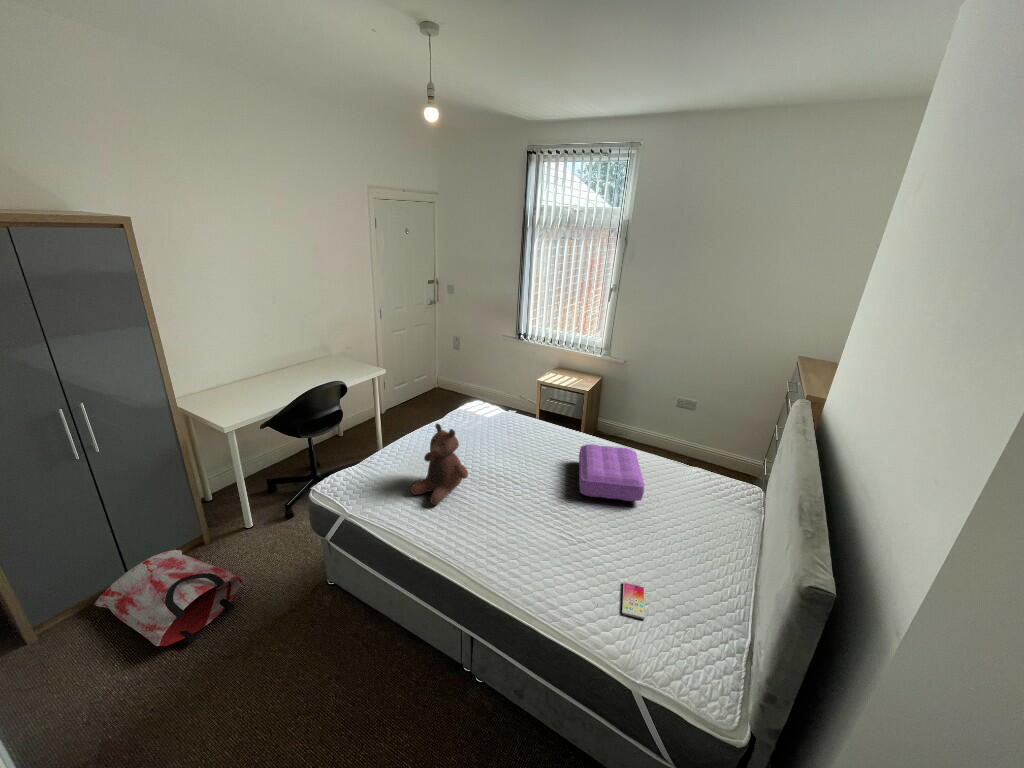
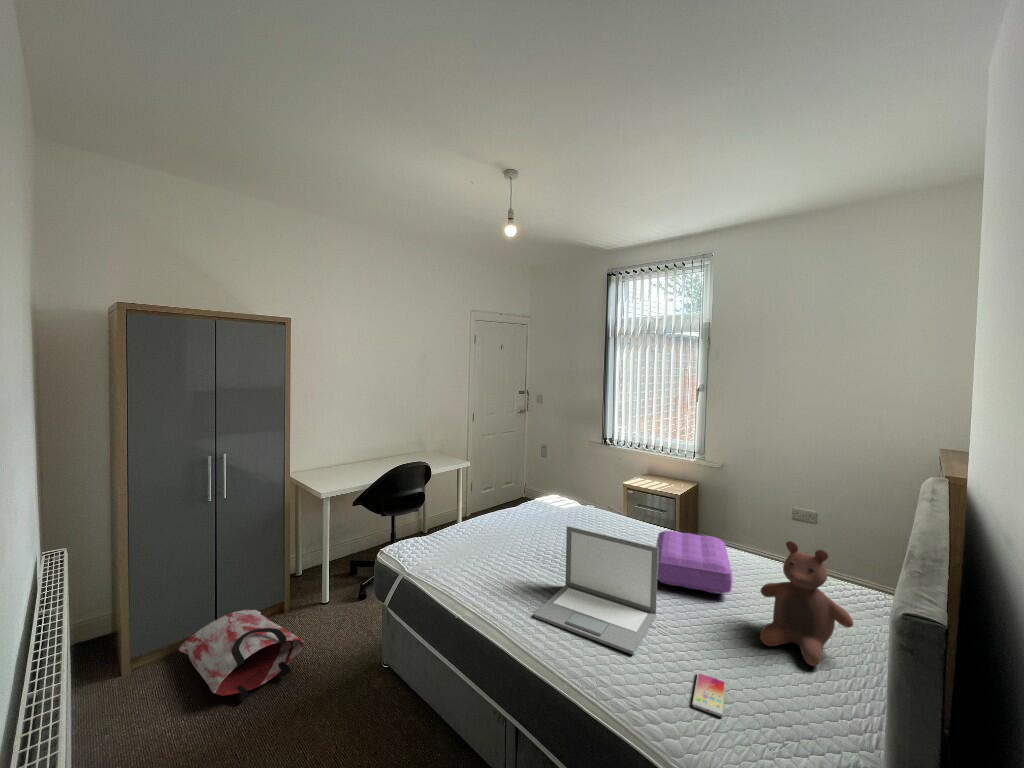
stuffed bear: present [411,424,468,505] -> present [760,541,854,666]
laptop: none [483,461,592,573] -> present [534,526,658,655]

